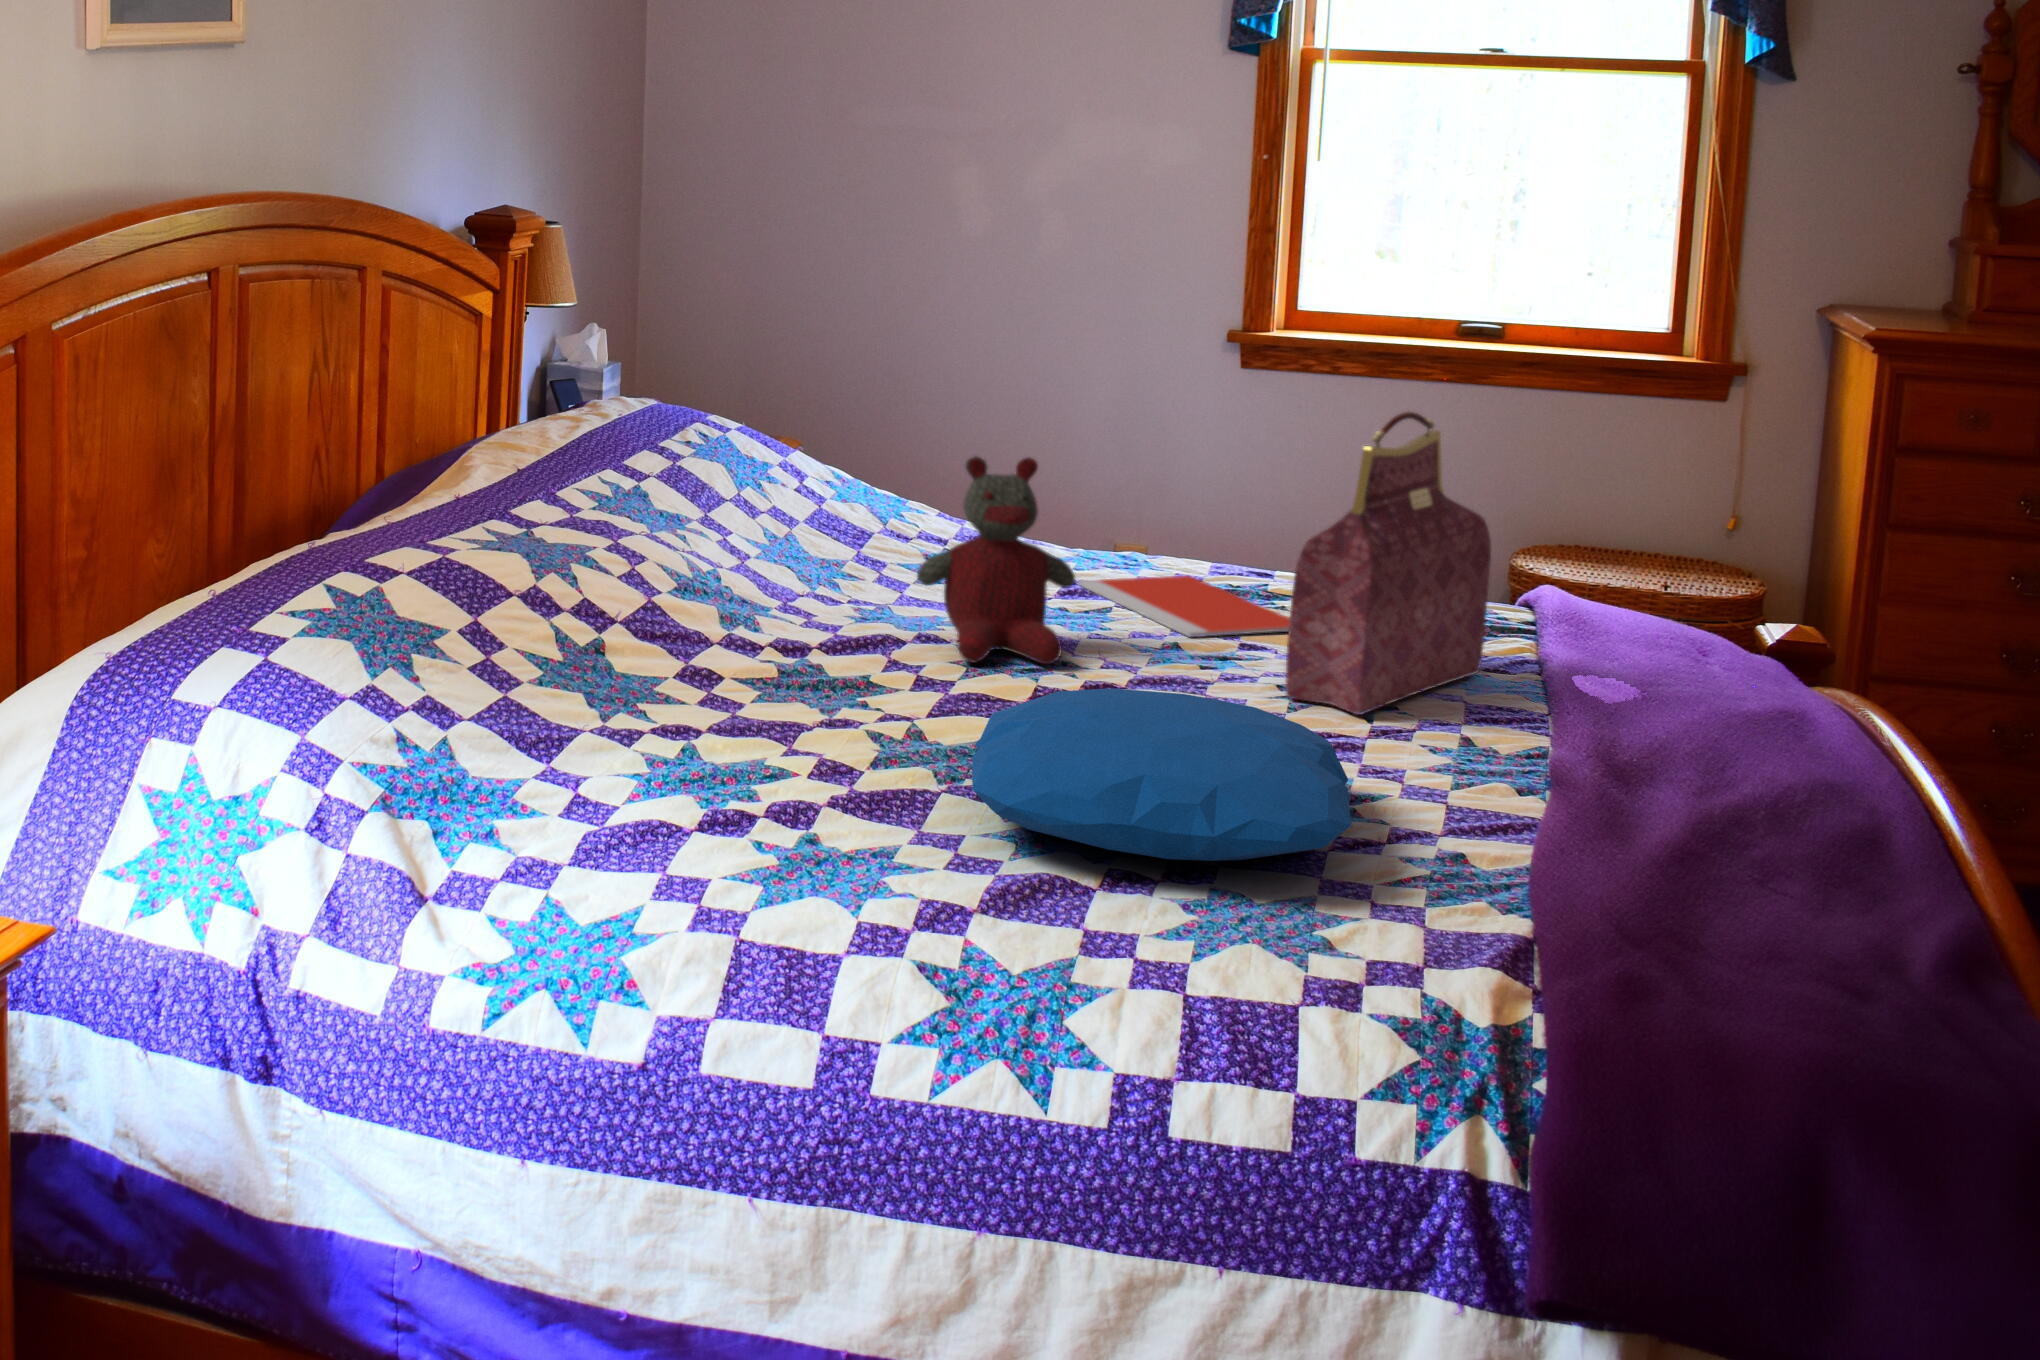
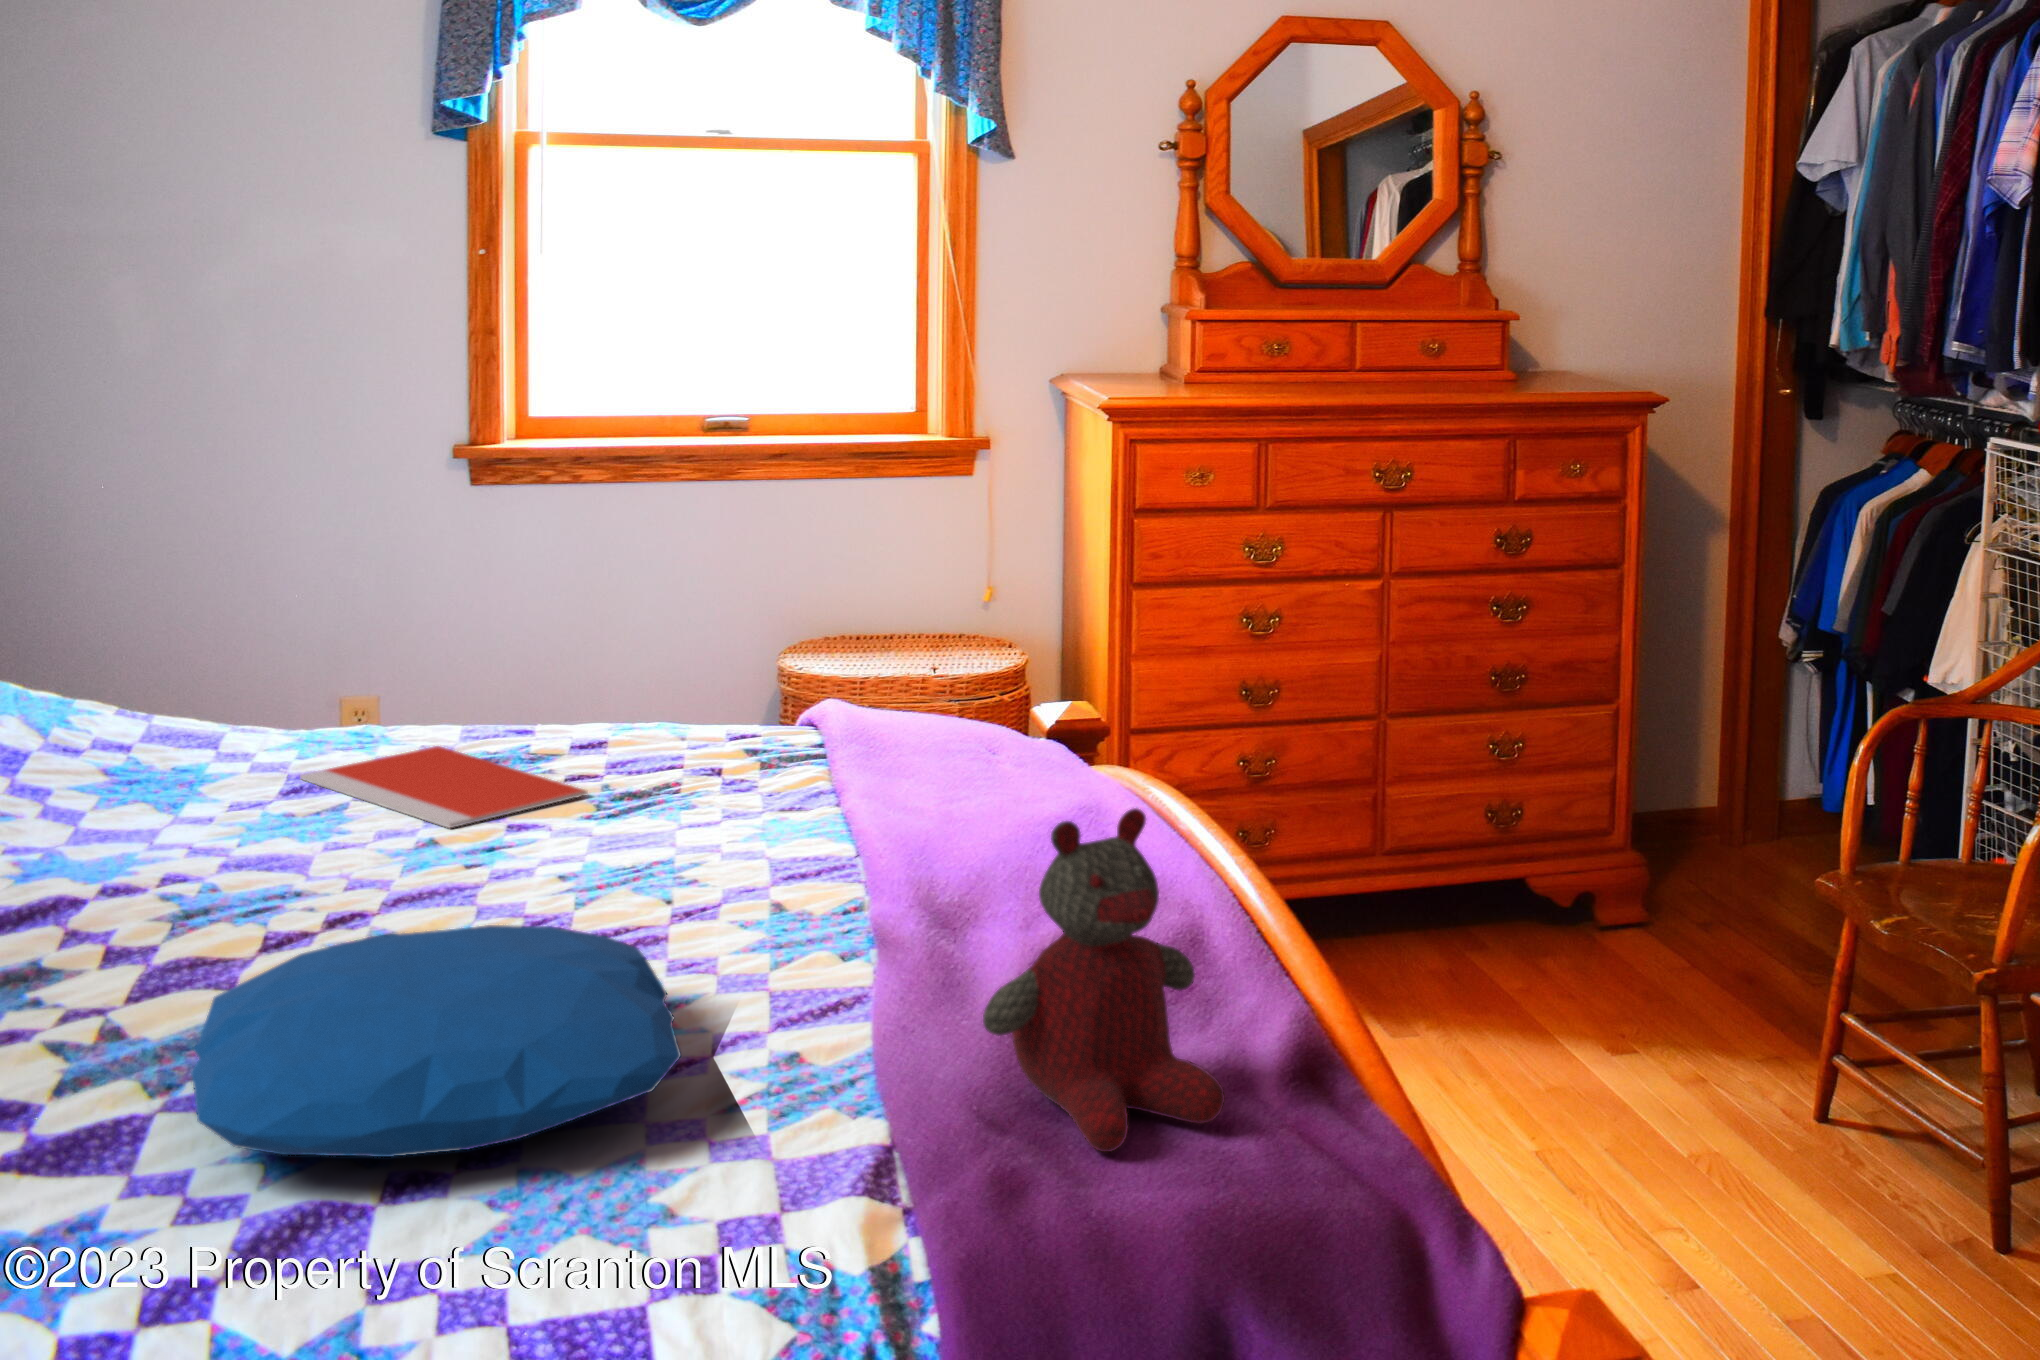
handbag: present [1286,411,1491,715] -> none [573,551,781,895]
stuffed bear: present [917,456,1075,664] -> present [983,808,1225,1152]

